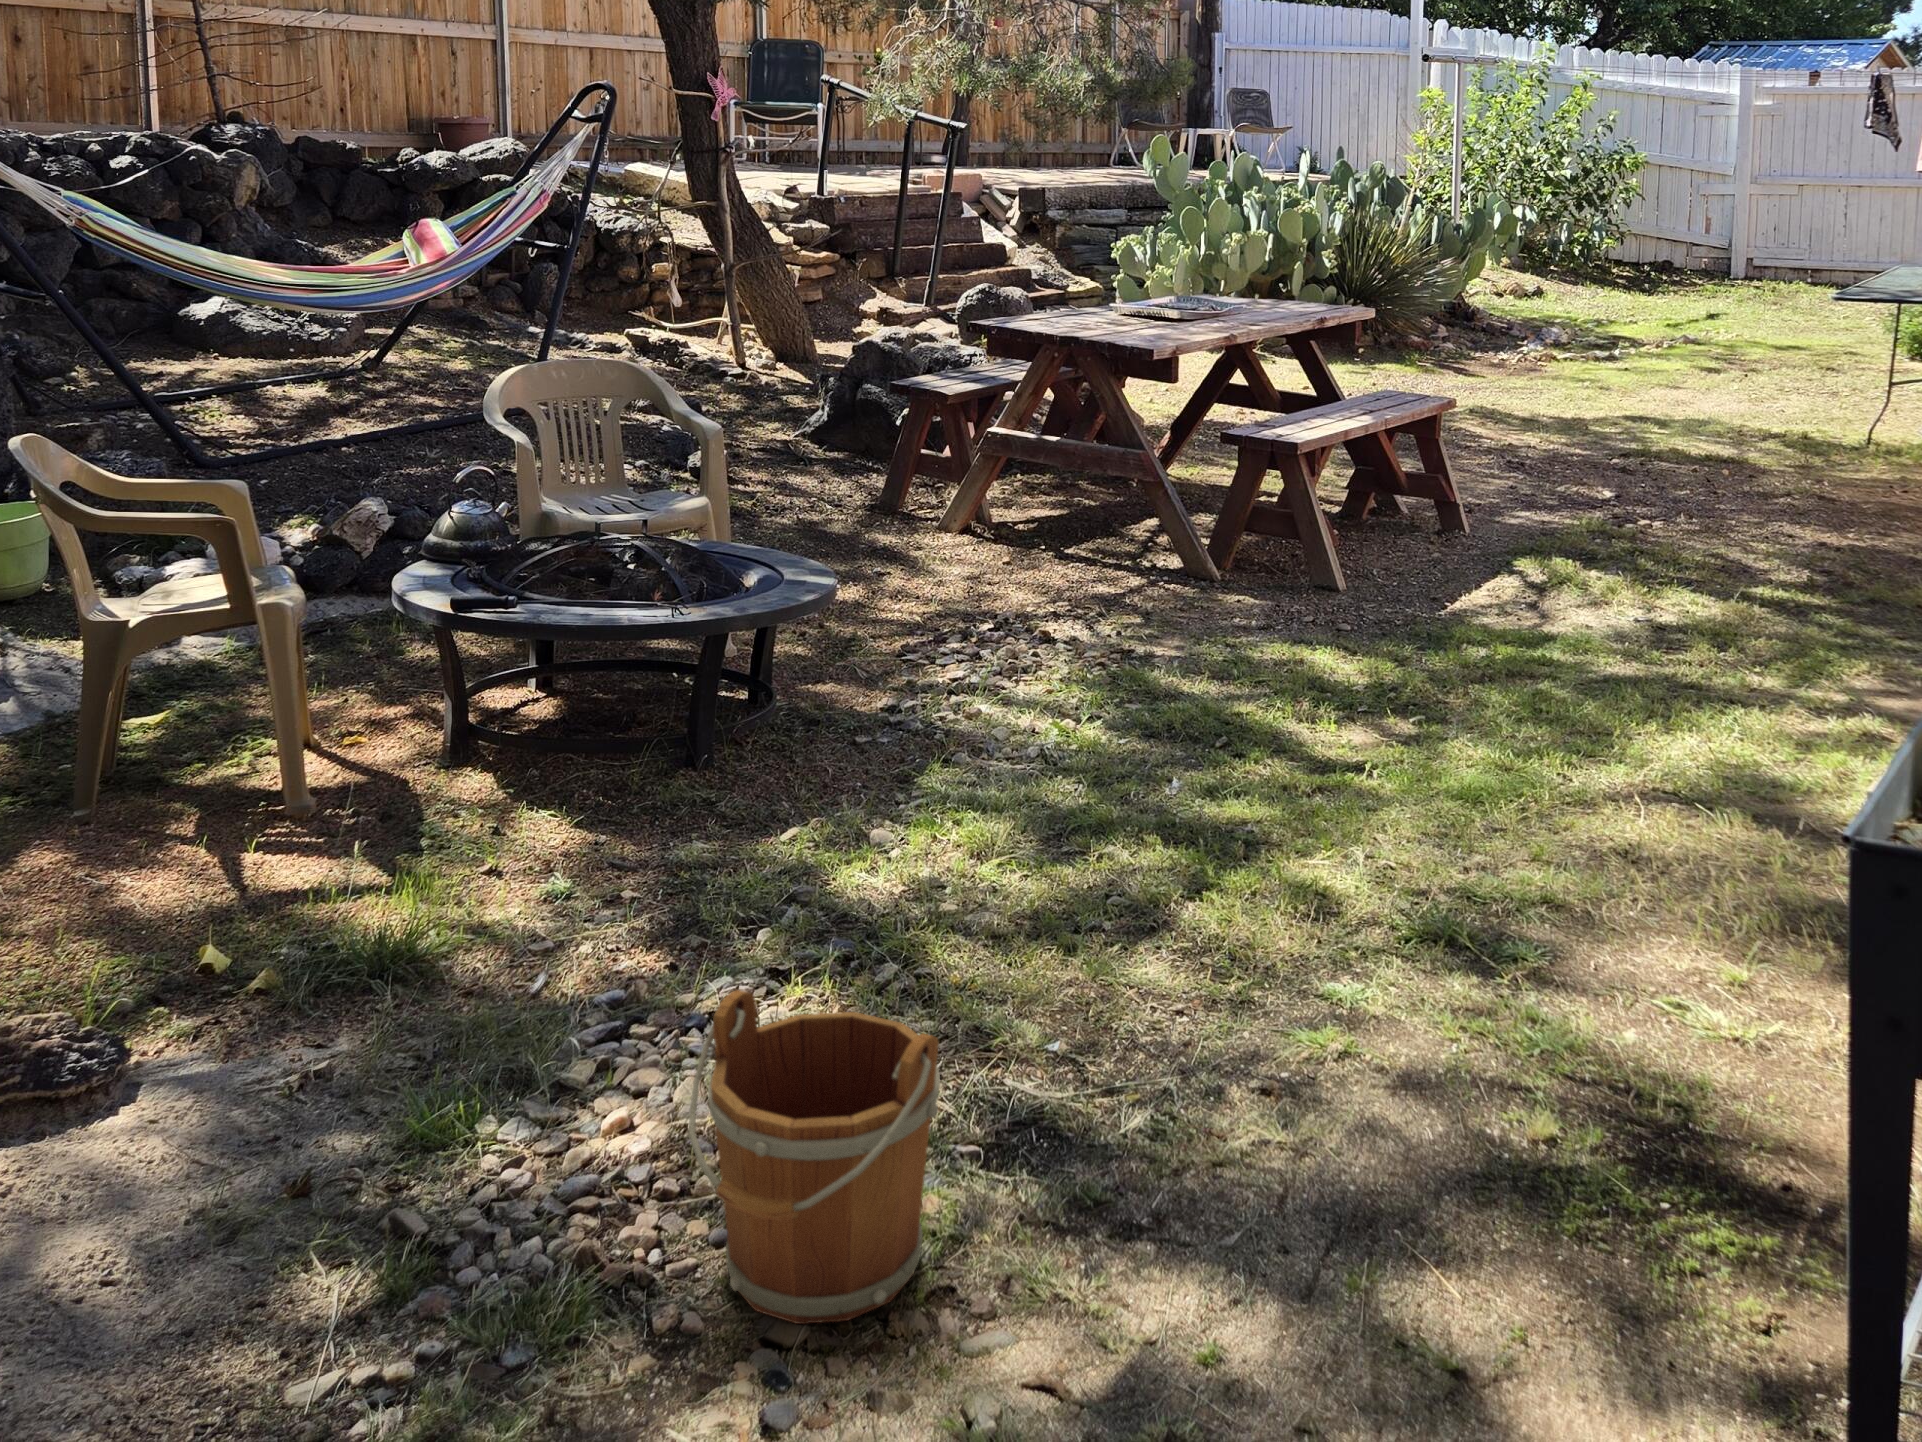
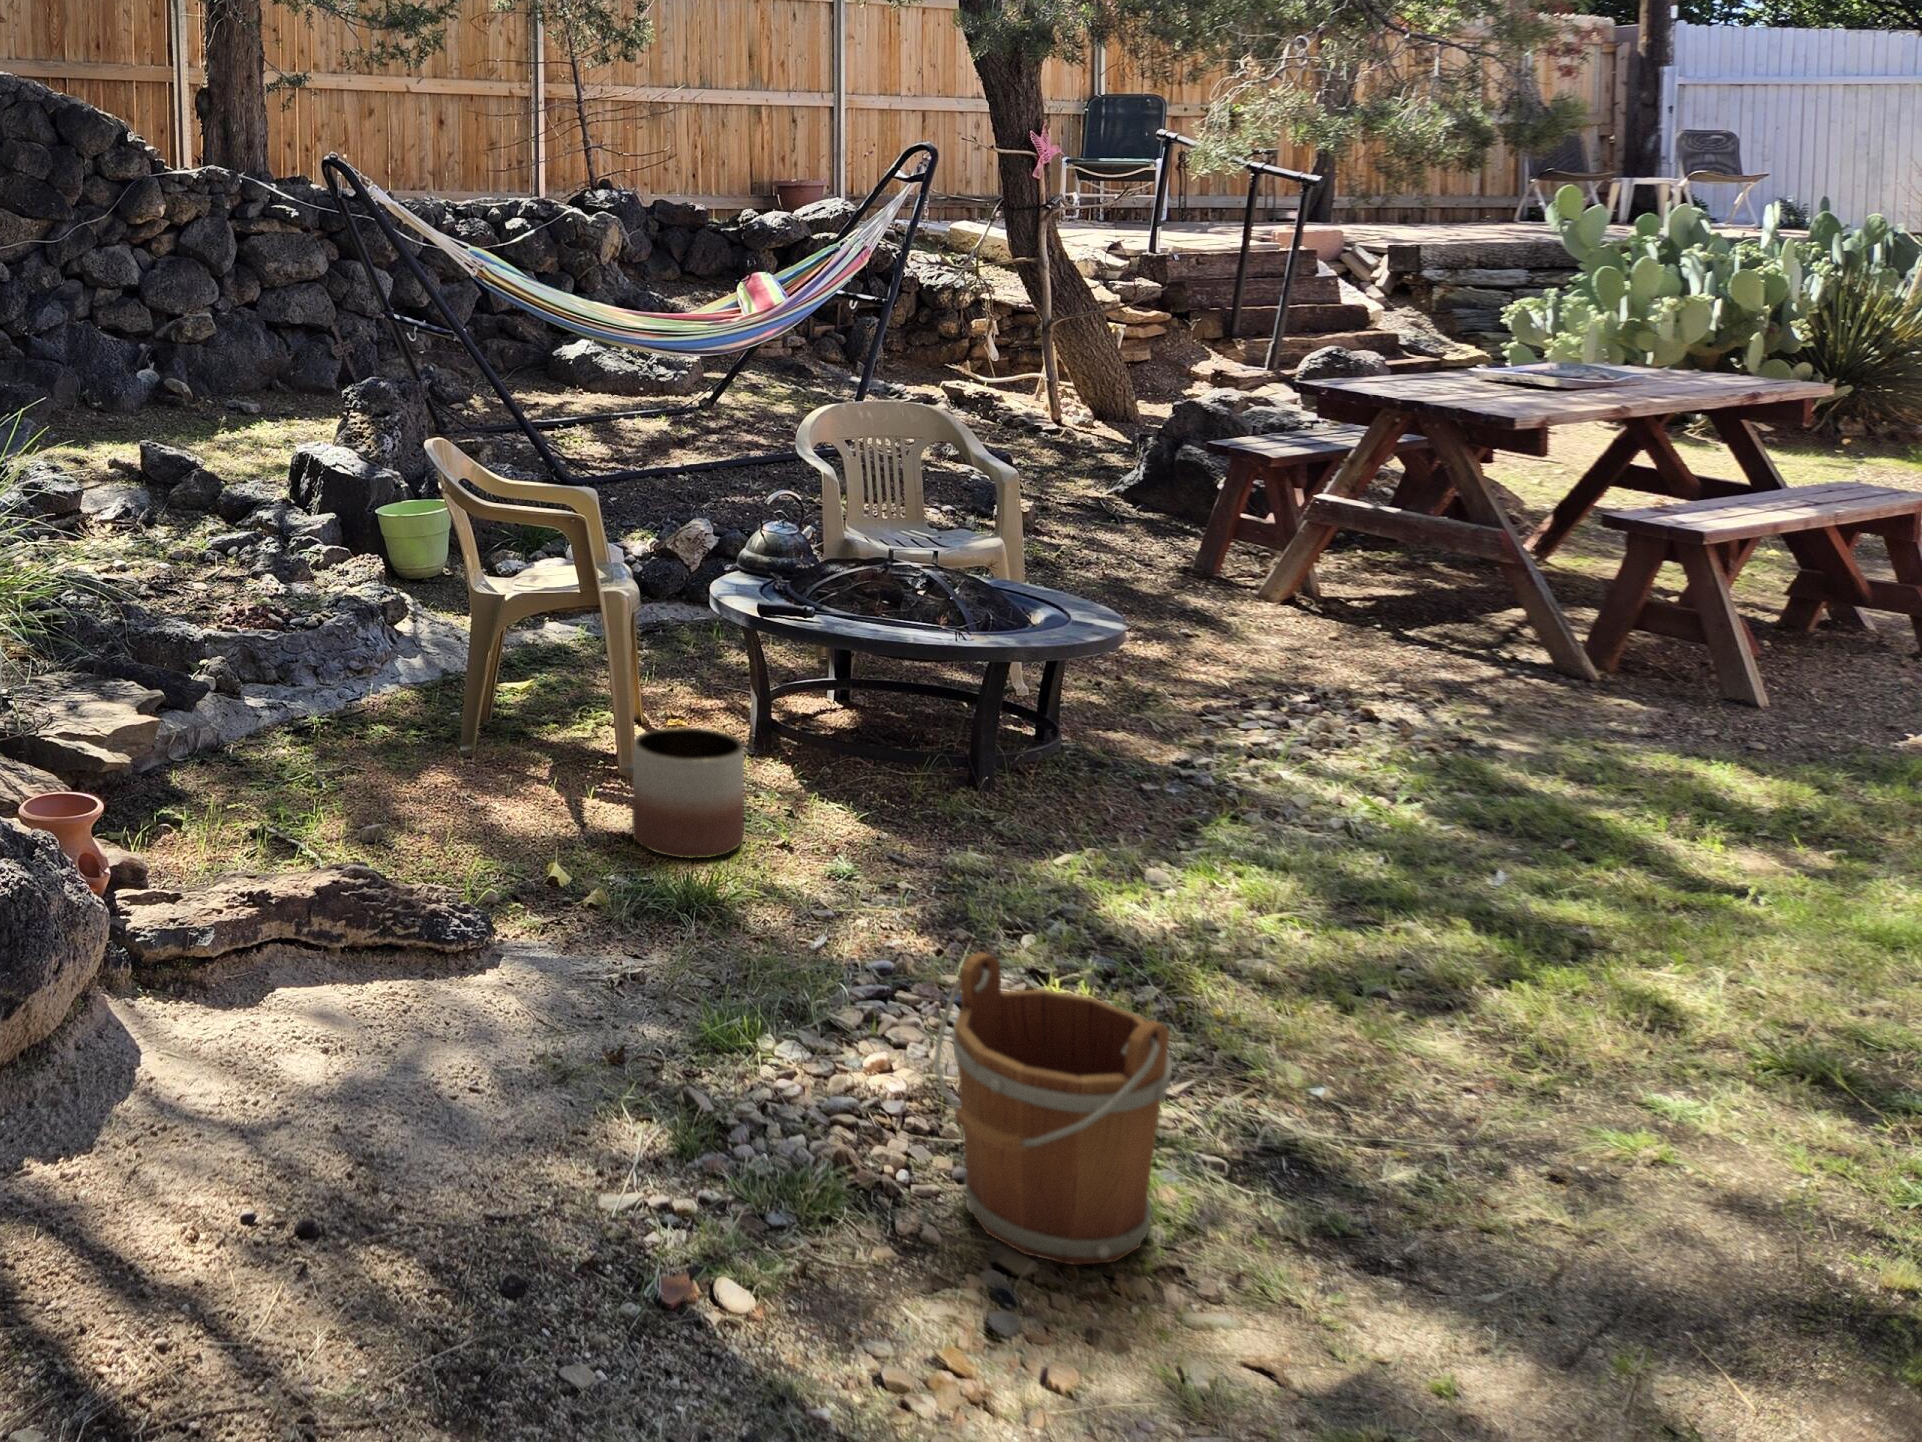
planter: none [301,754,442,913] -> present [632,727,744,858]

